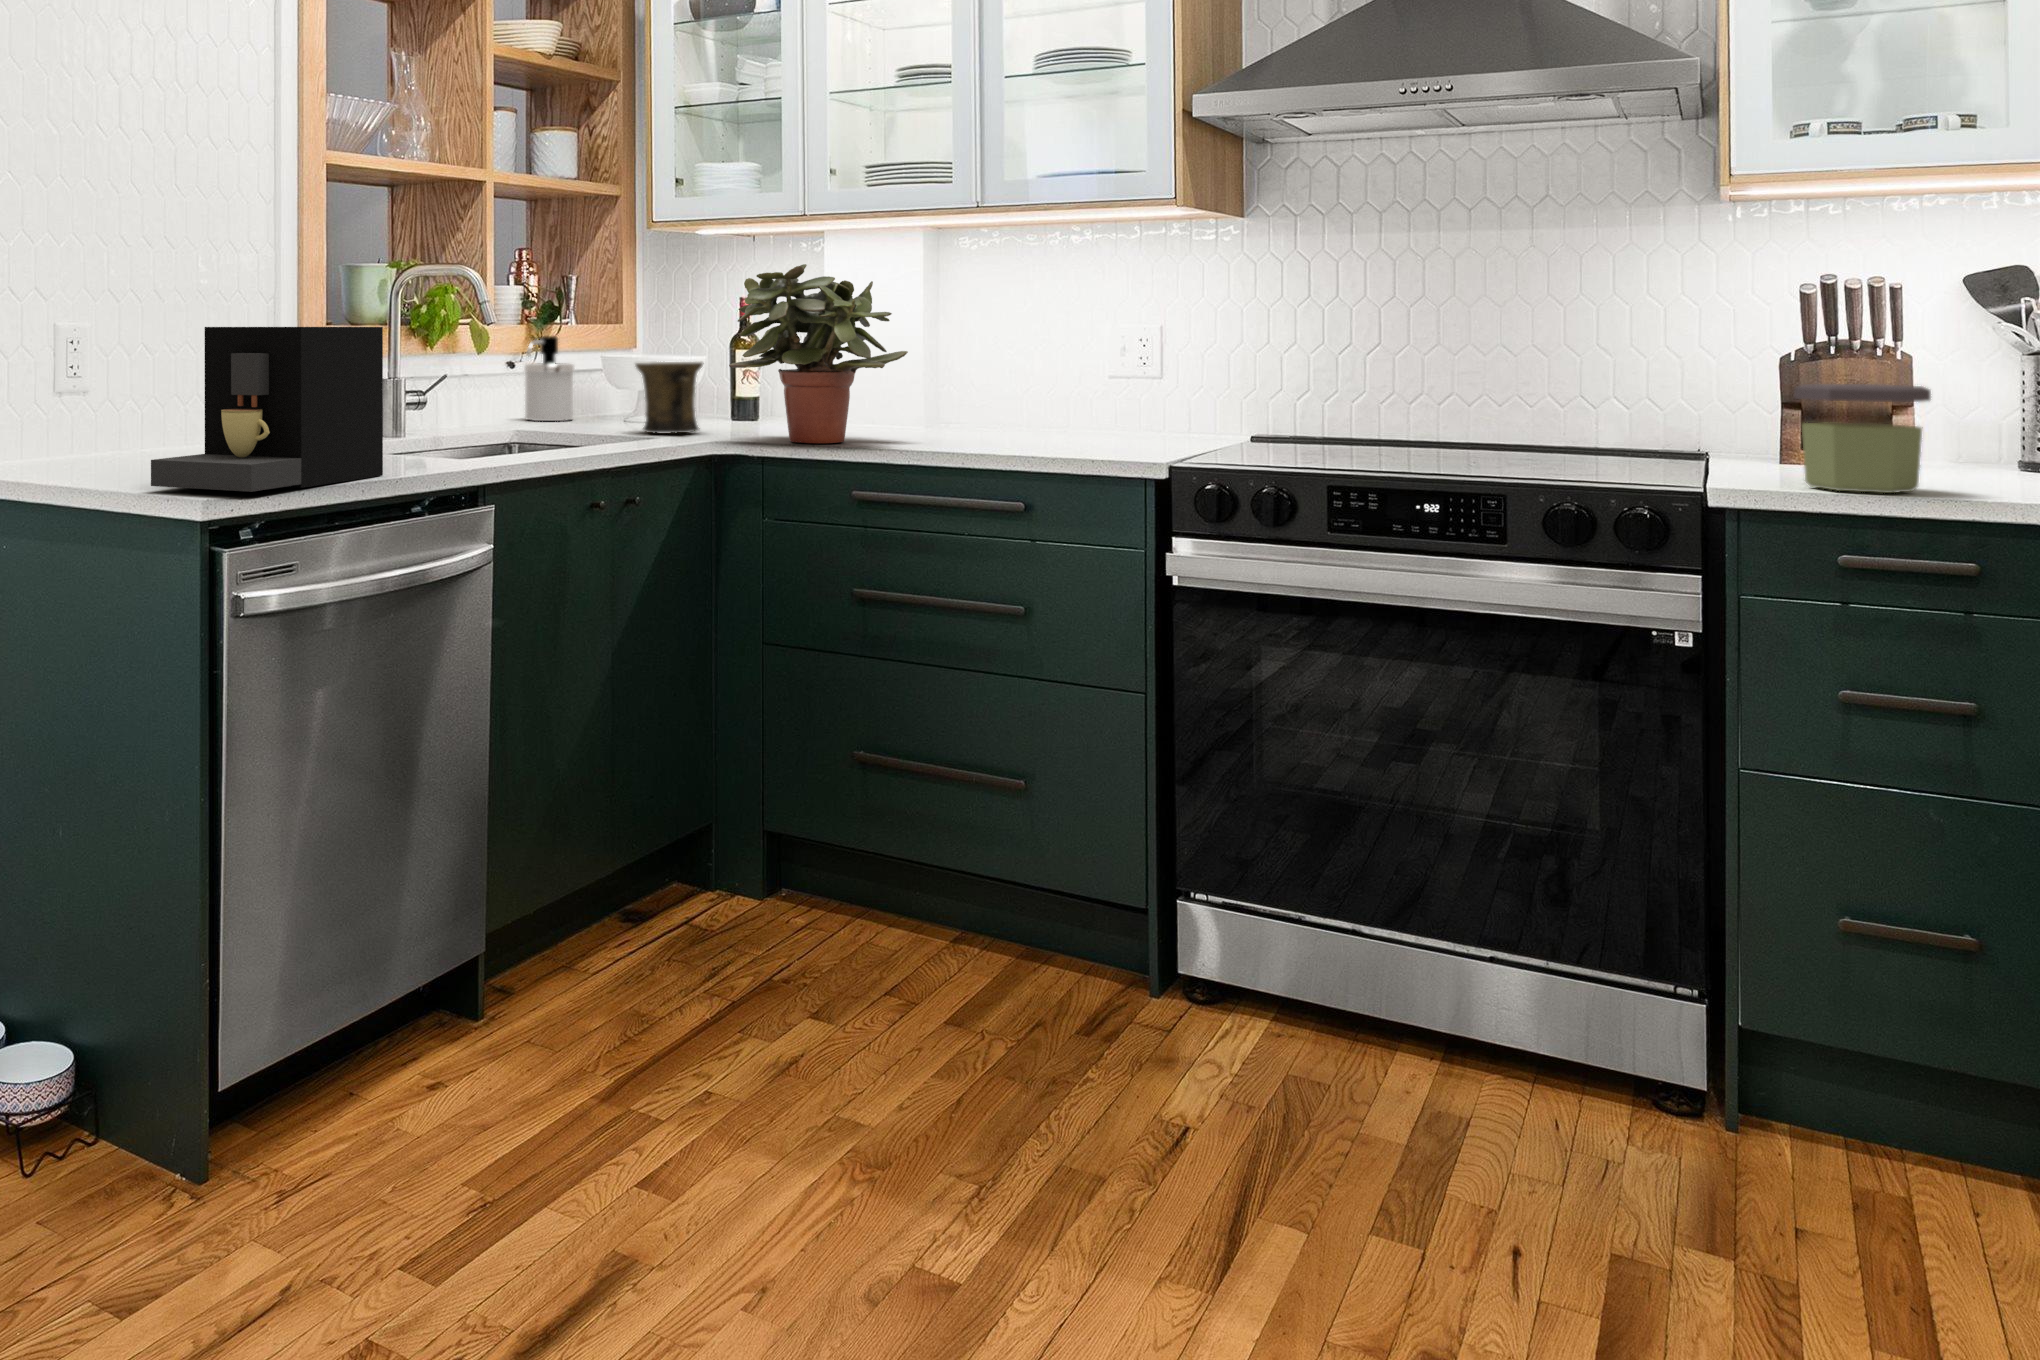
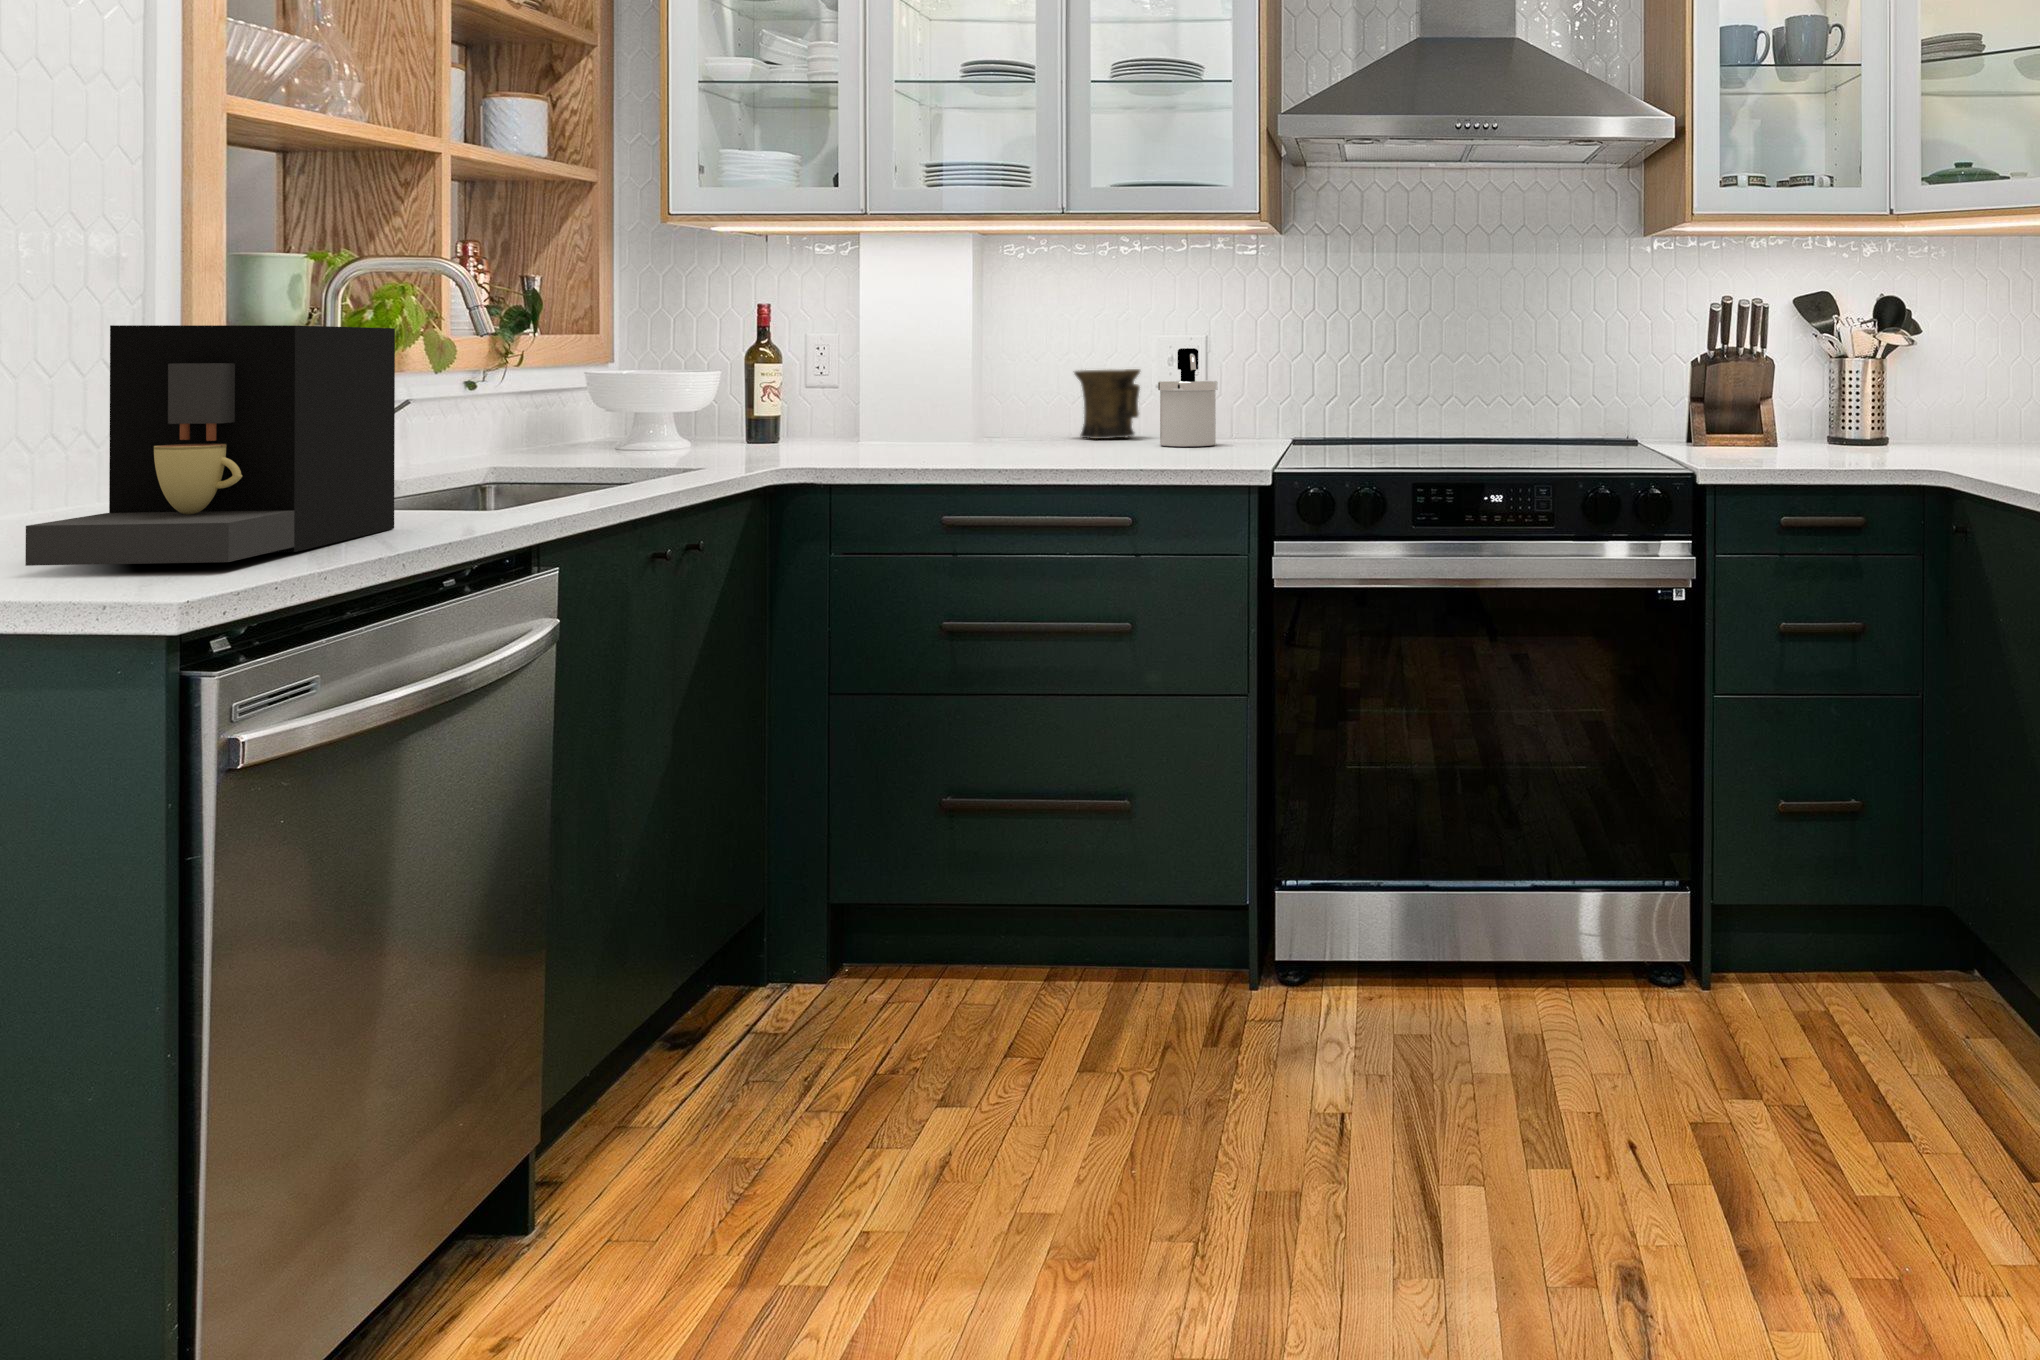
potted plant: present [729,264,908,443] -> none [797,264,992,464]
soap dispenser: present [524,336,575,421] -> present [1158,348,1218,447]
mug: present [636,362,704,433] -> present [1074,369,1140,439]
jar: present [1794,384,1931,493] -> none [1738,380,1822,465]

